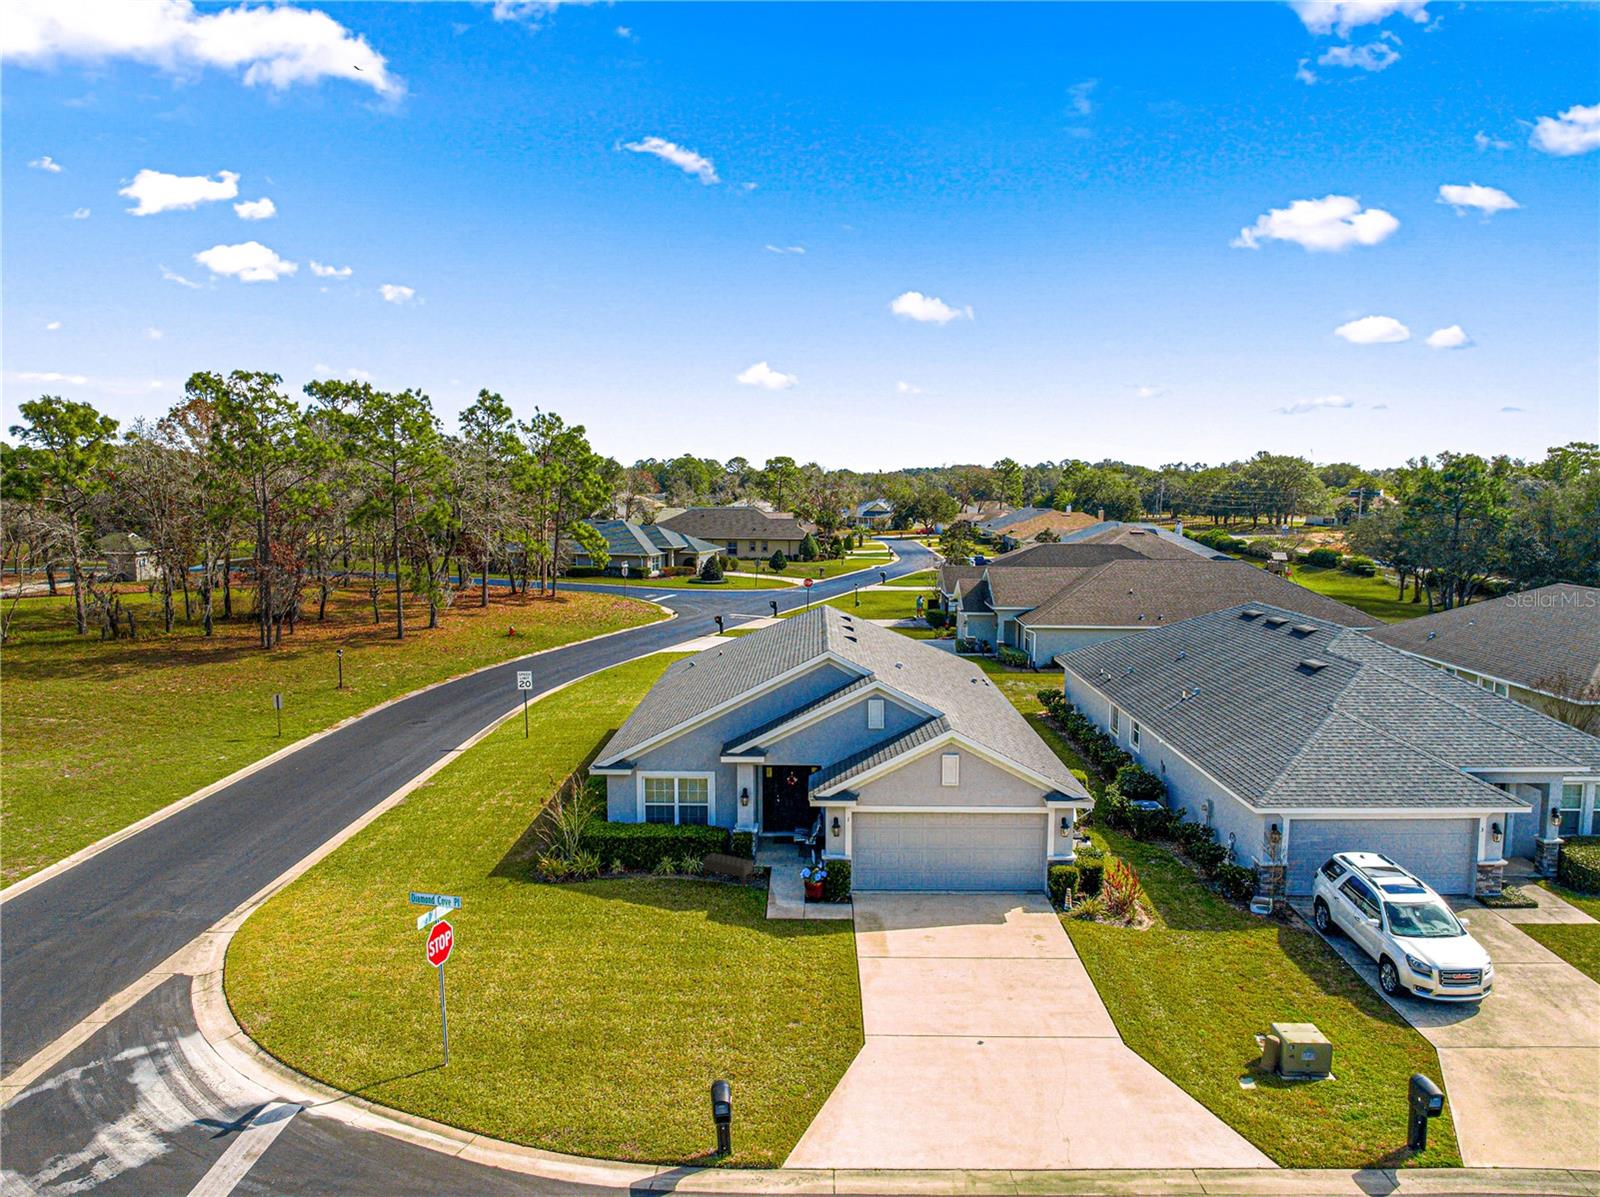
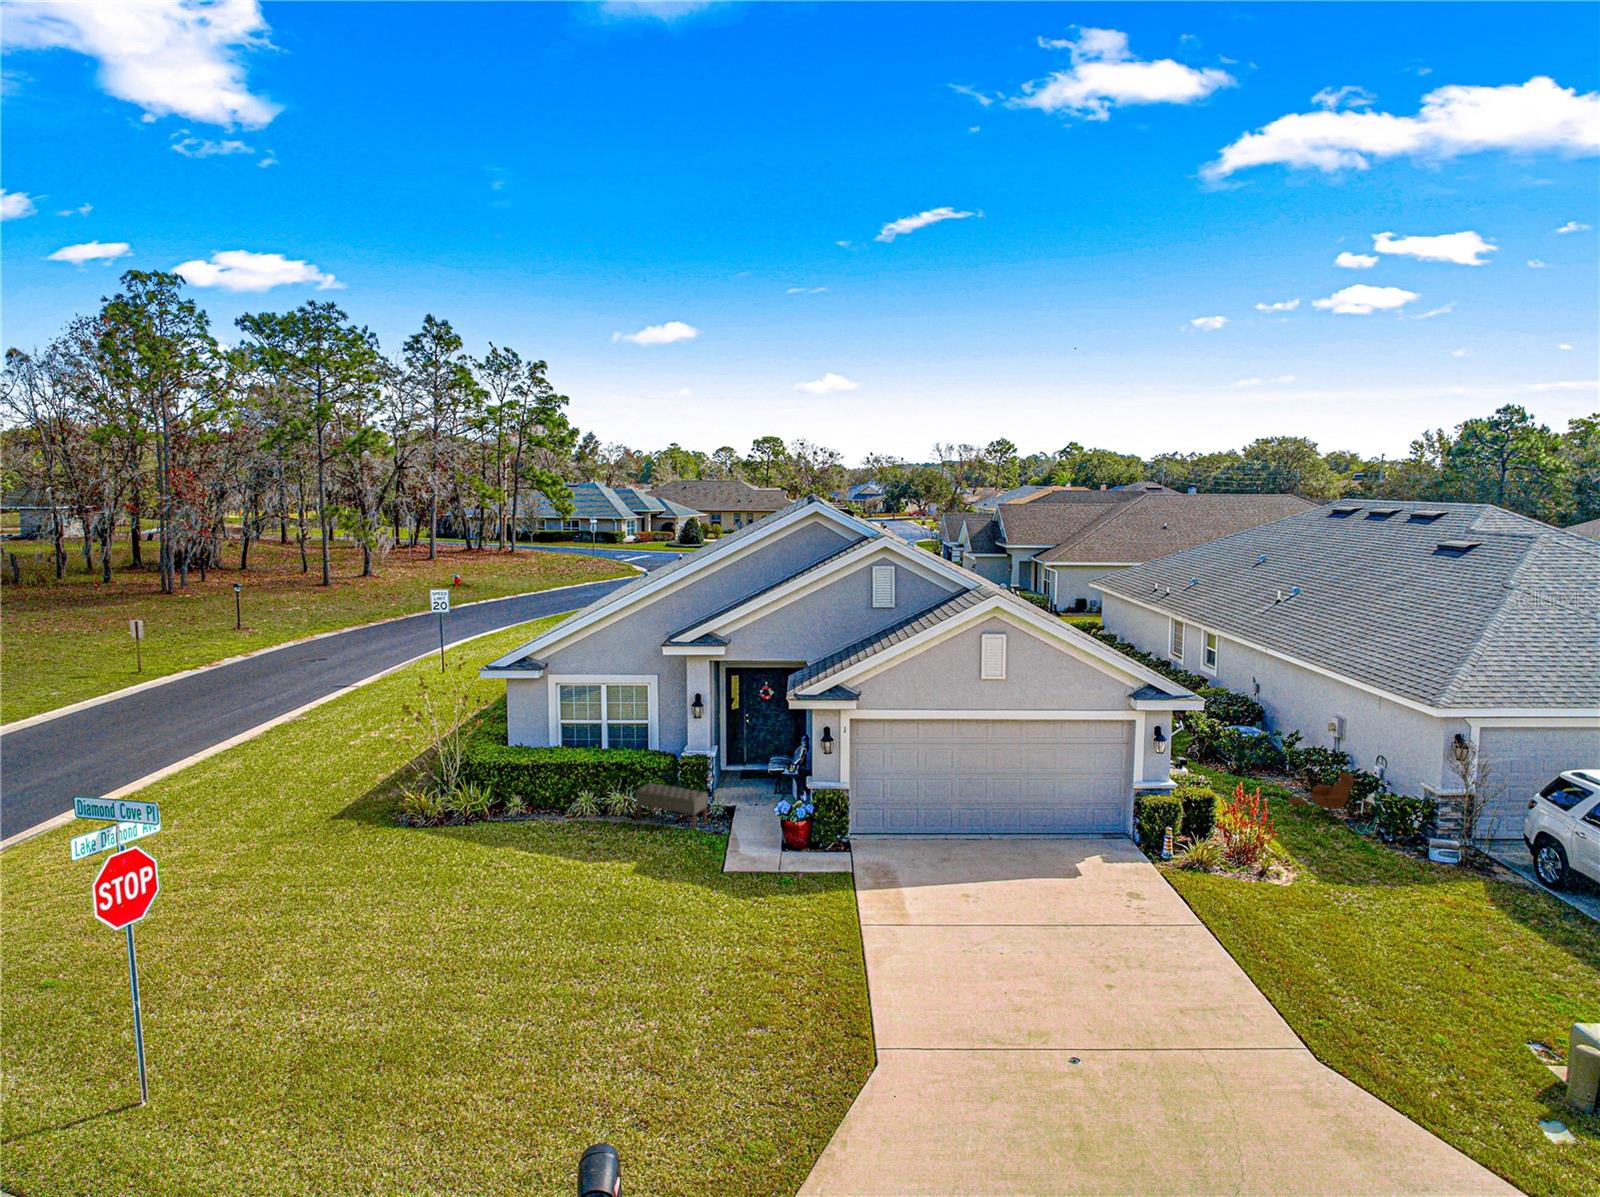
lounge chair: none [1160,846,1206,881] -> present [1288,772,1354,817]

